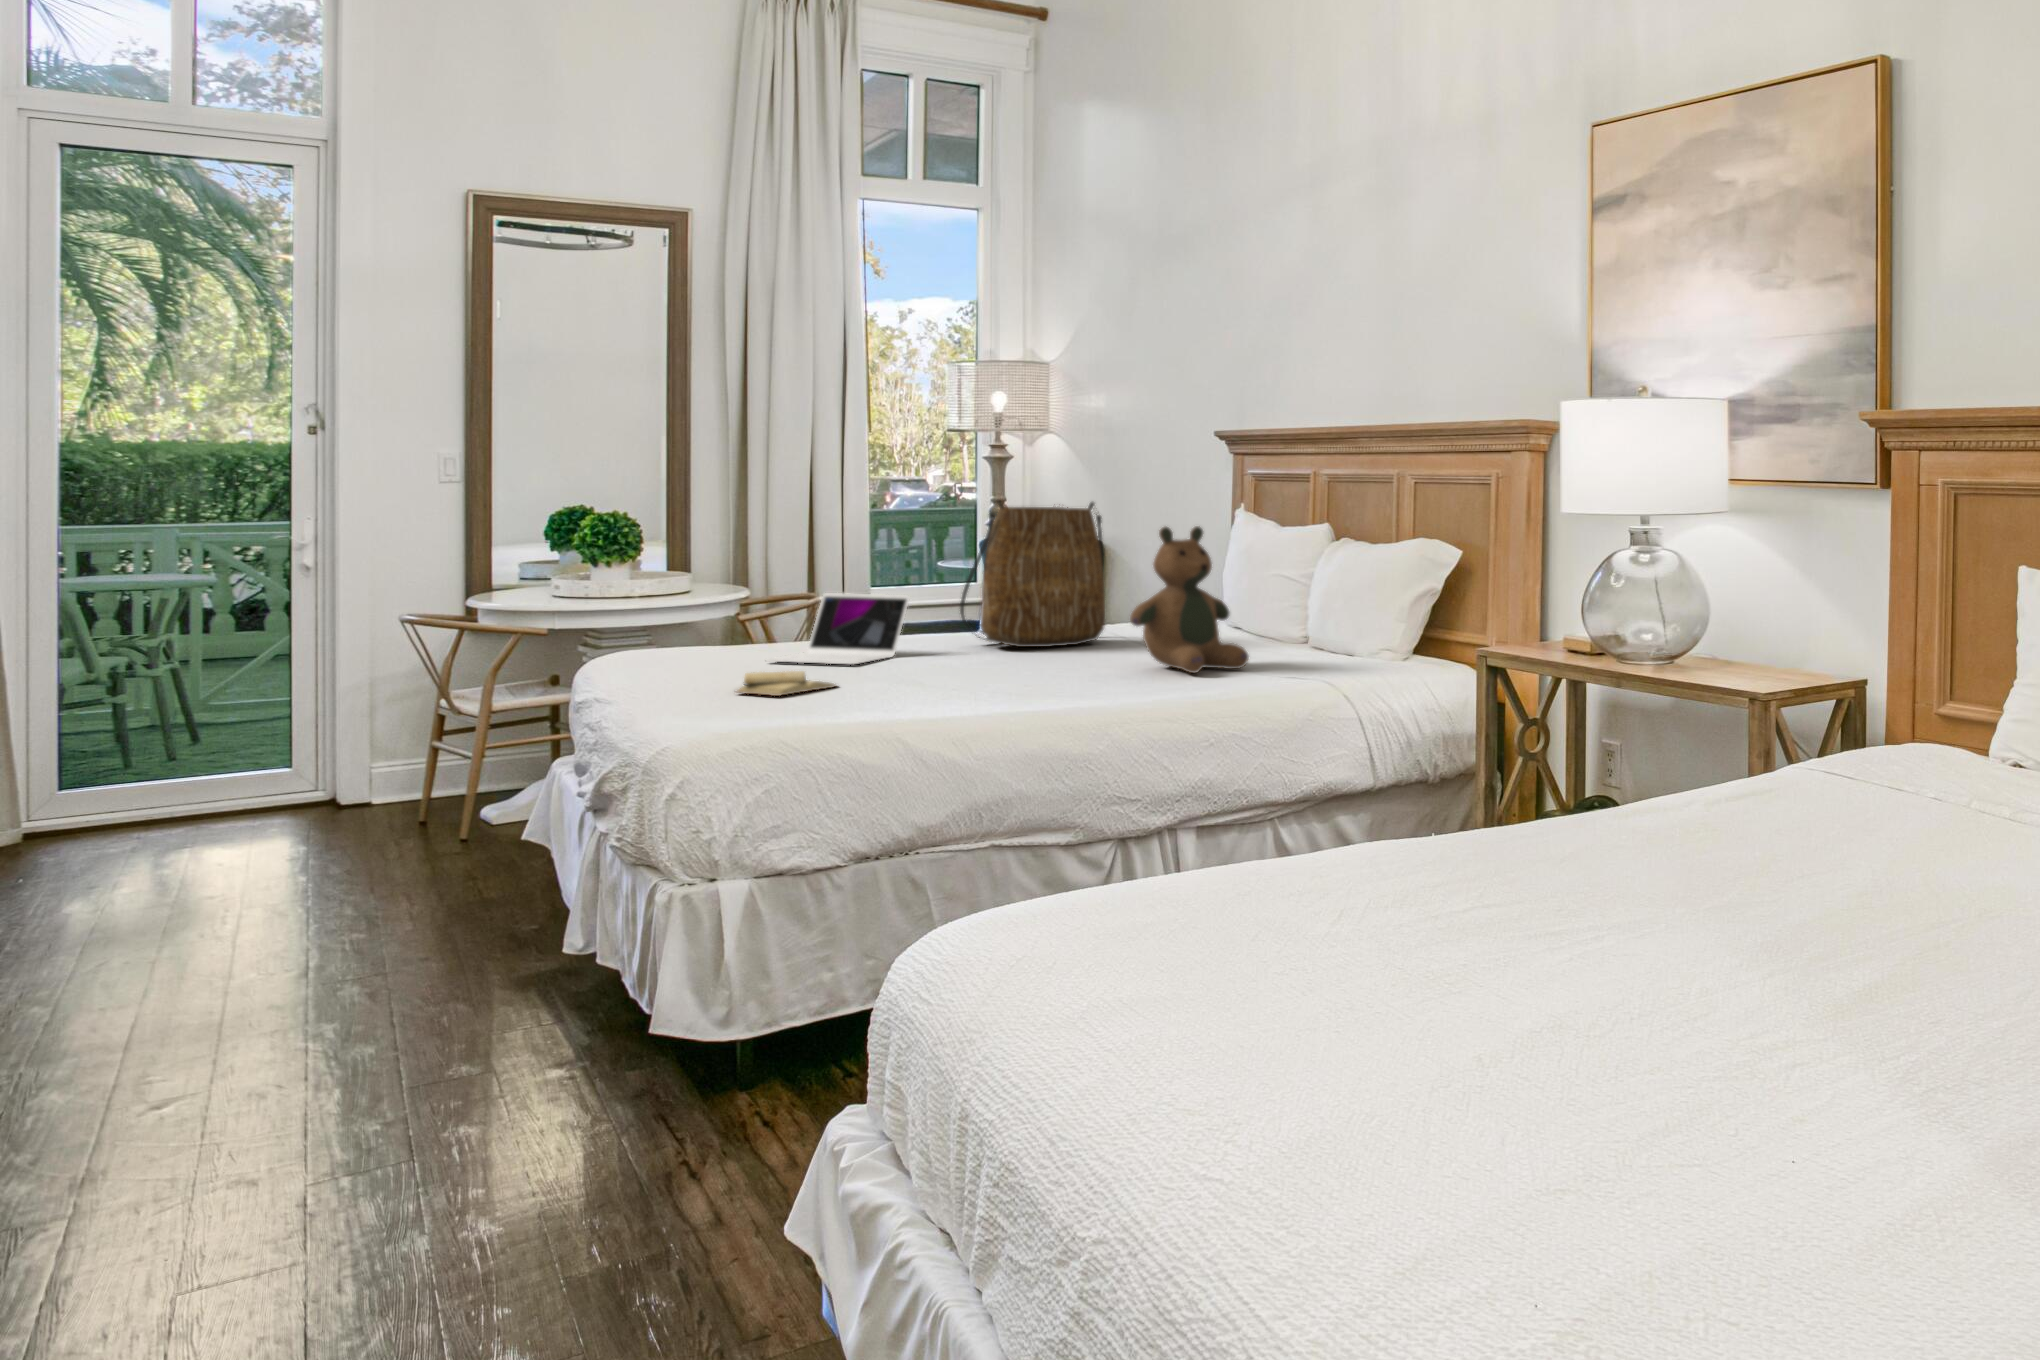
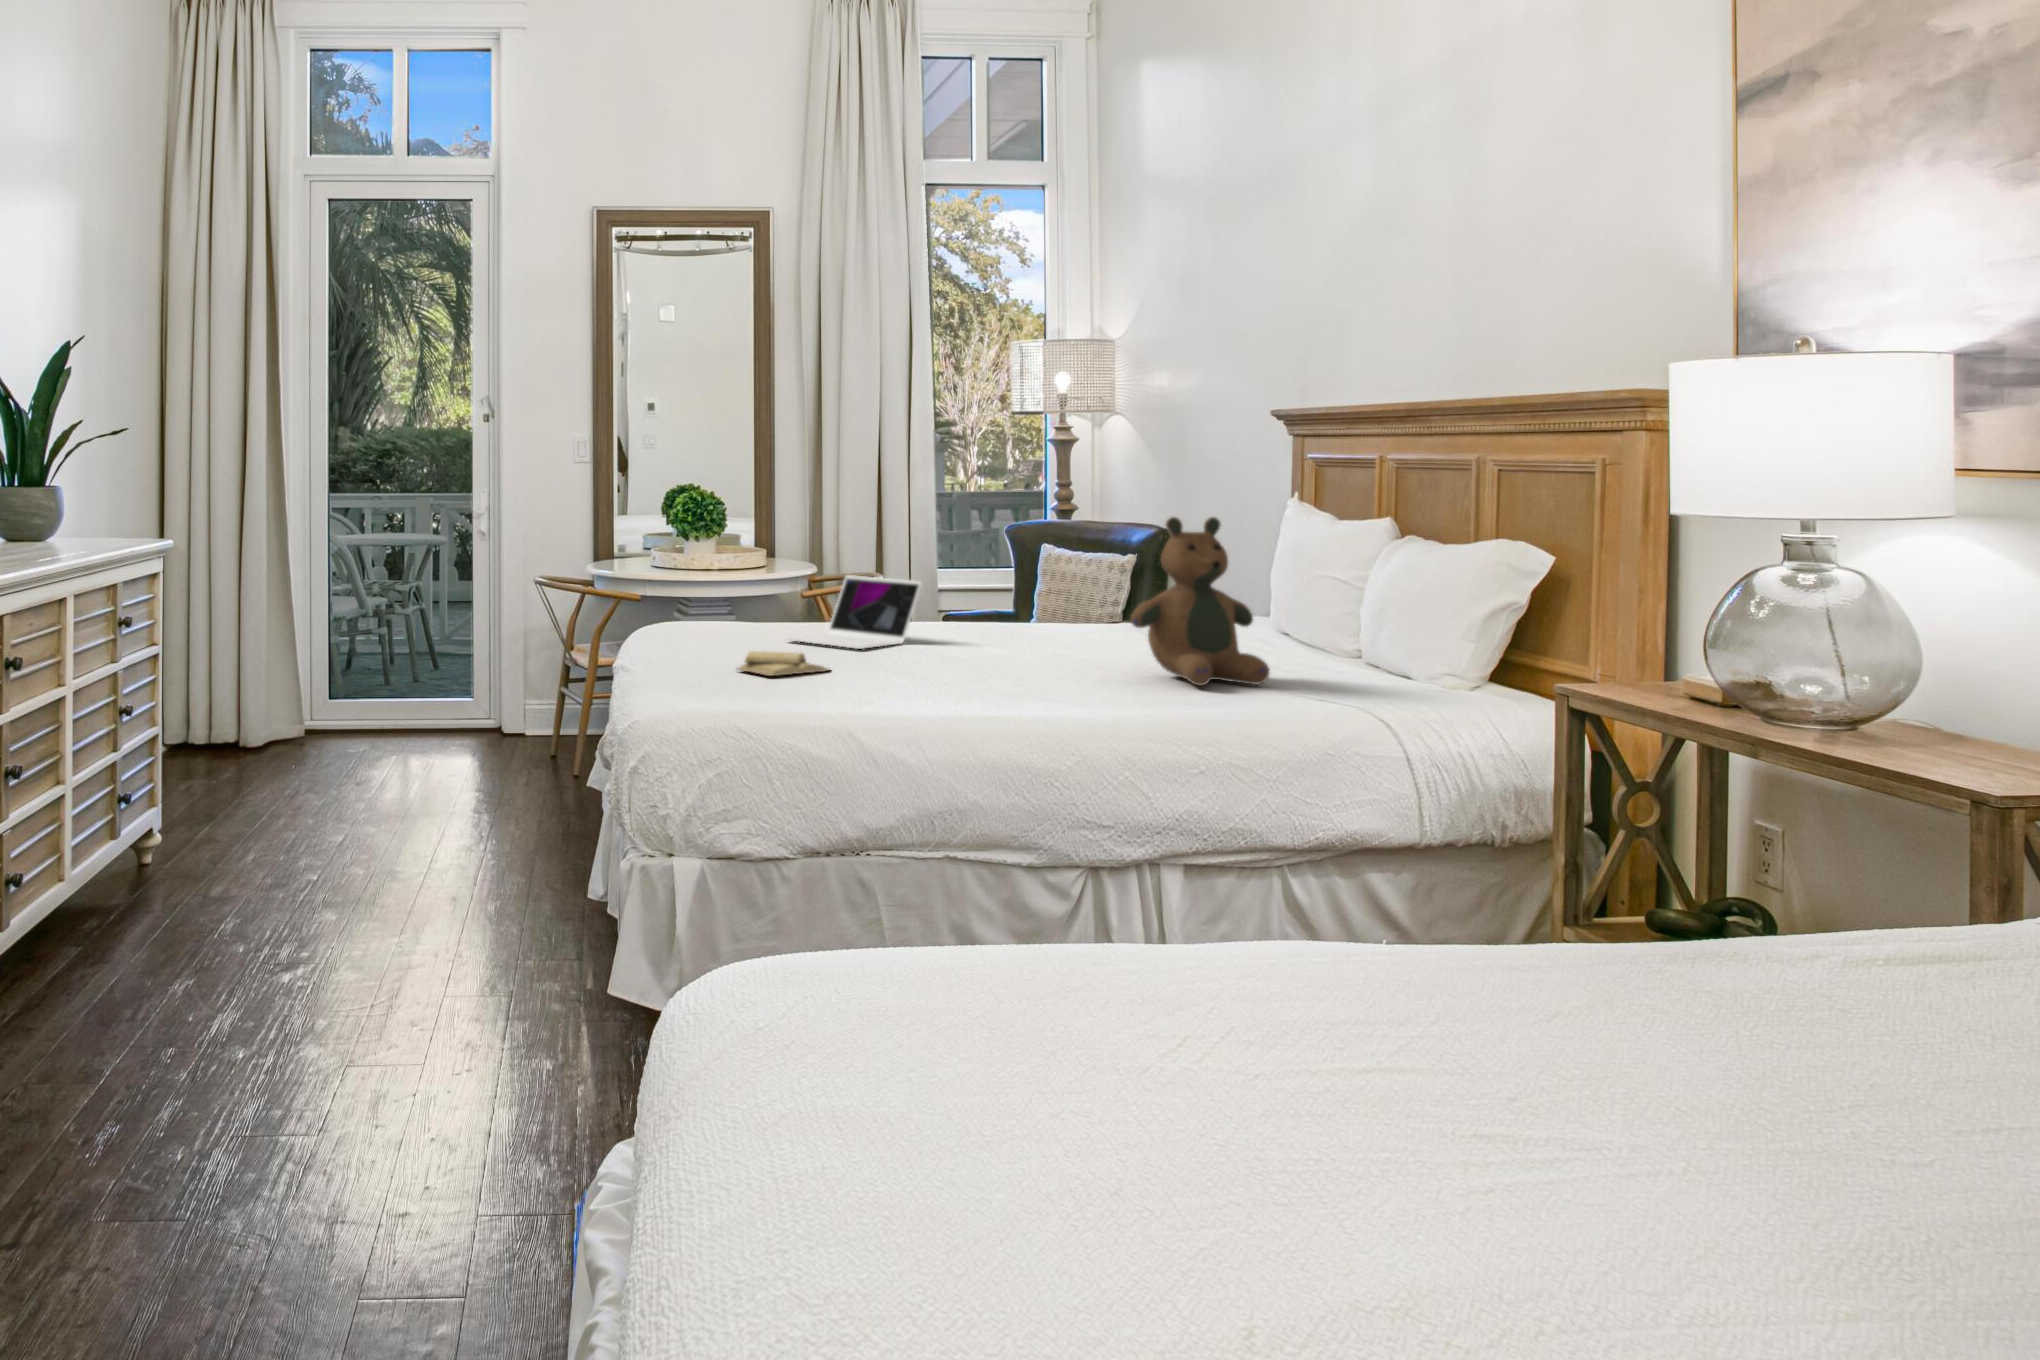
tote bag: present [960,500,1105,647] -> none [975,484,1127,643]

